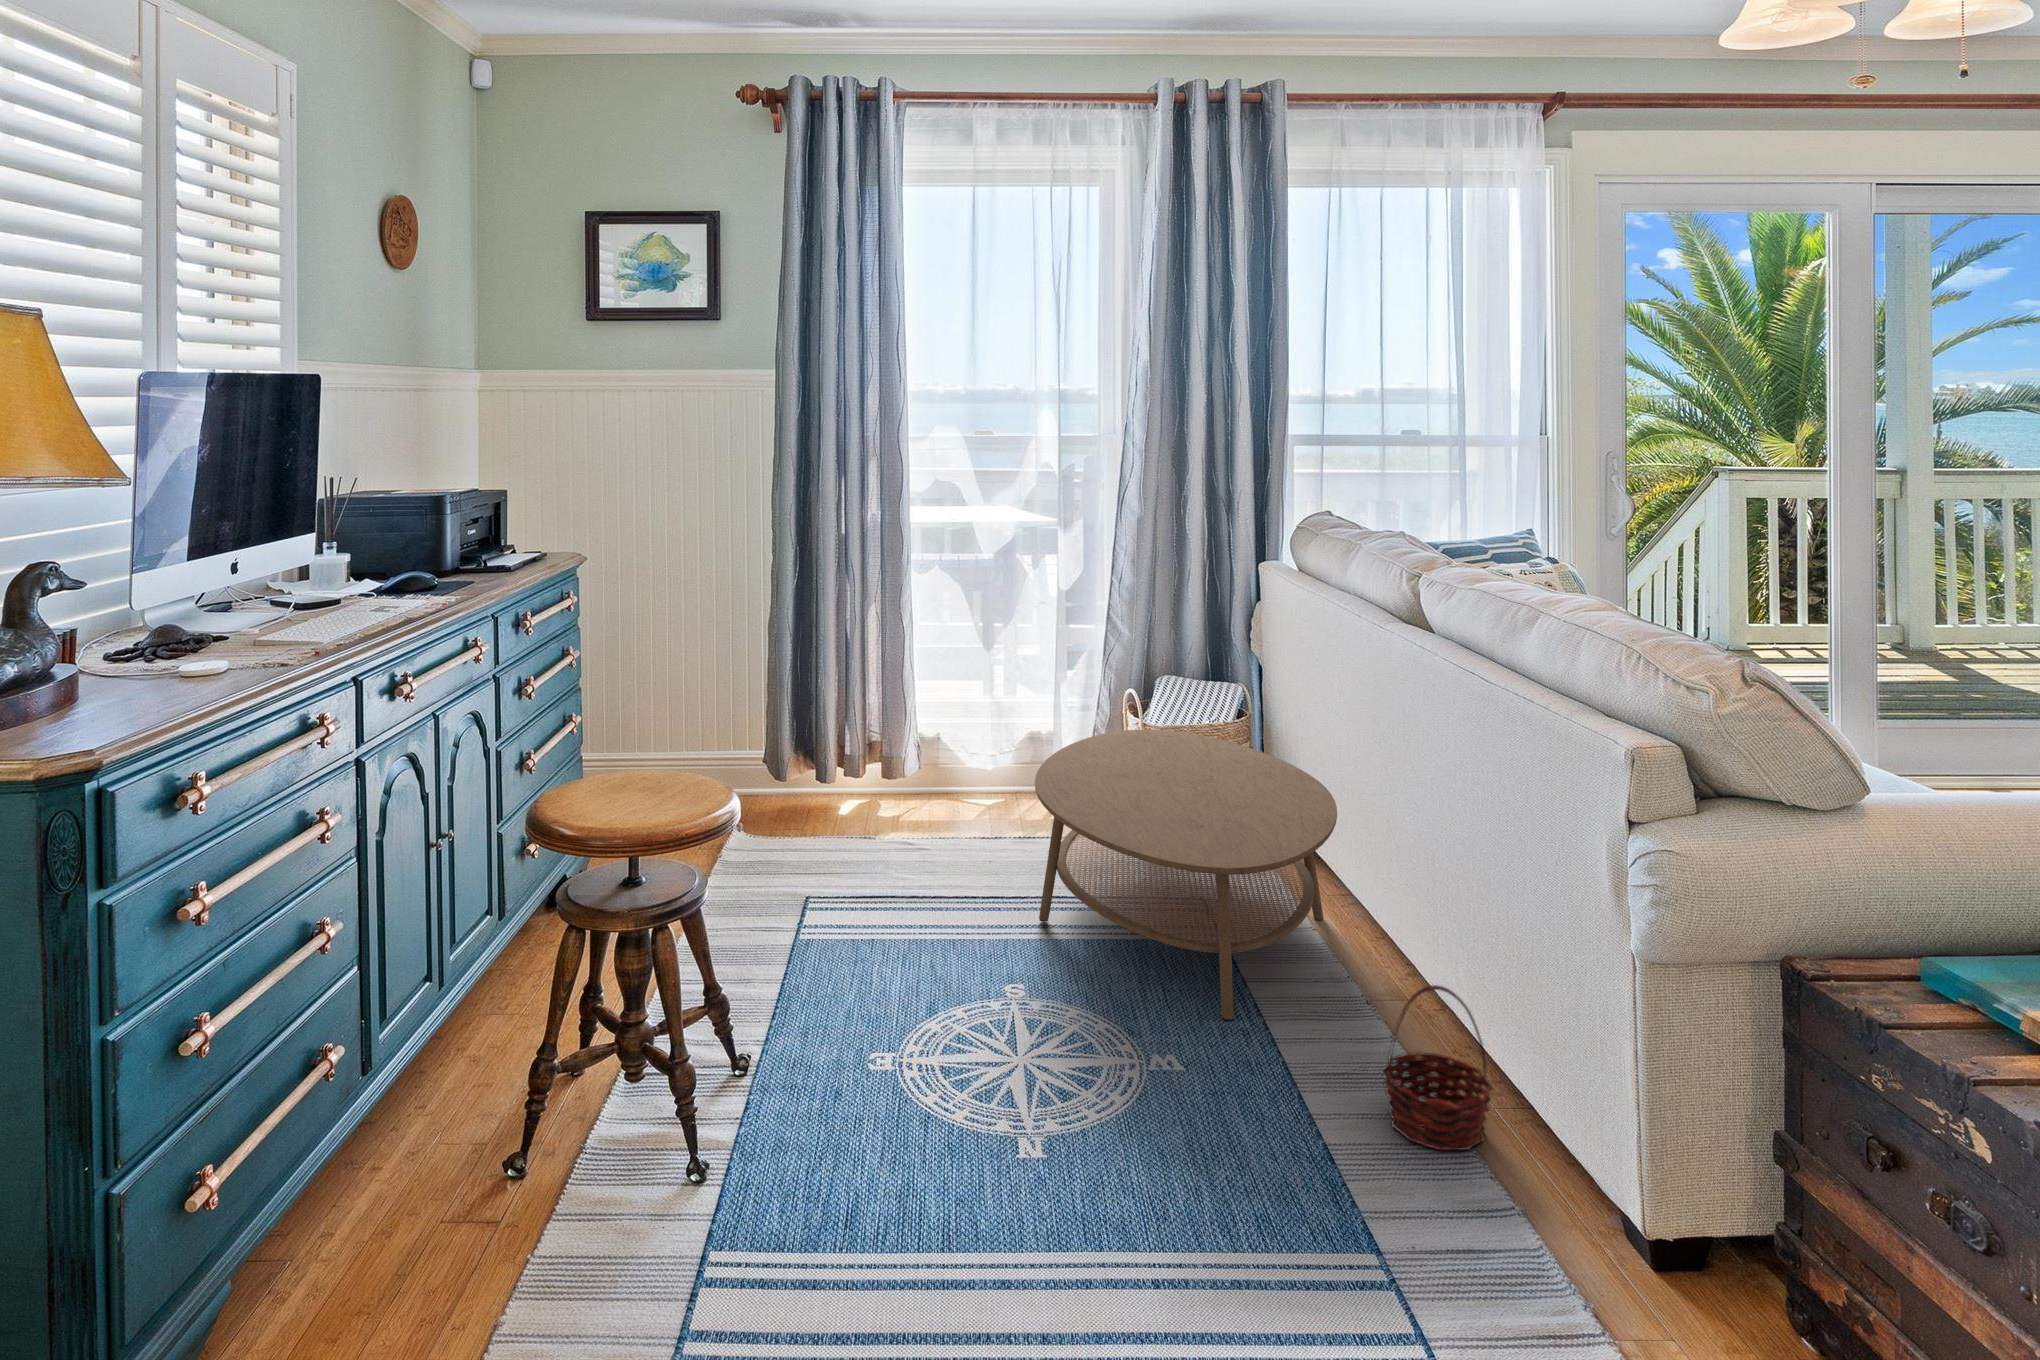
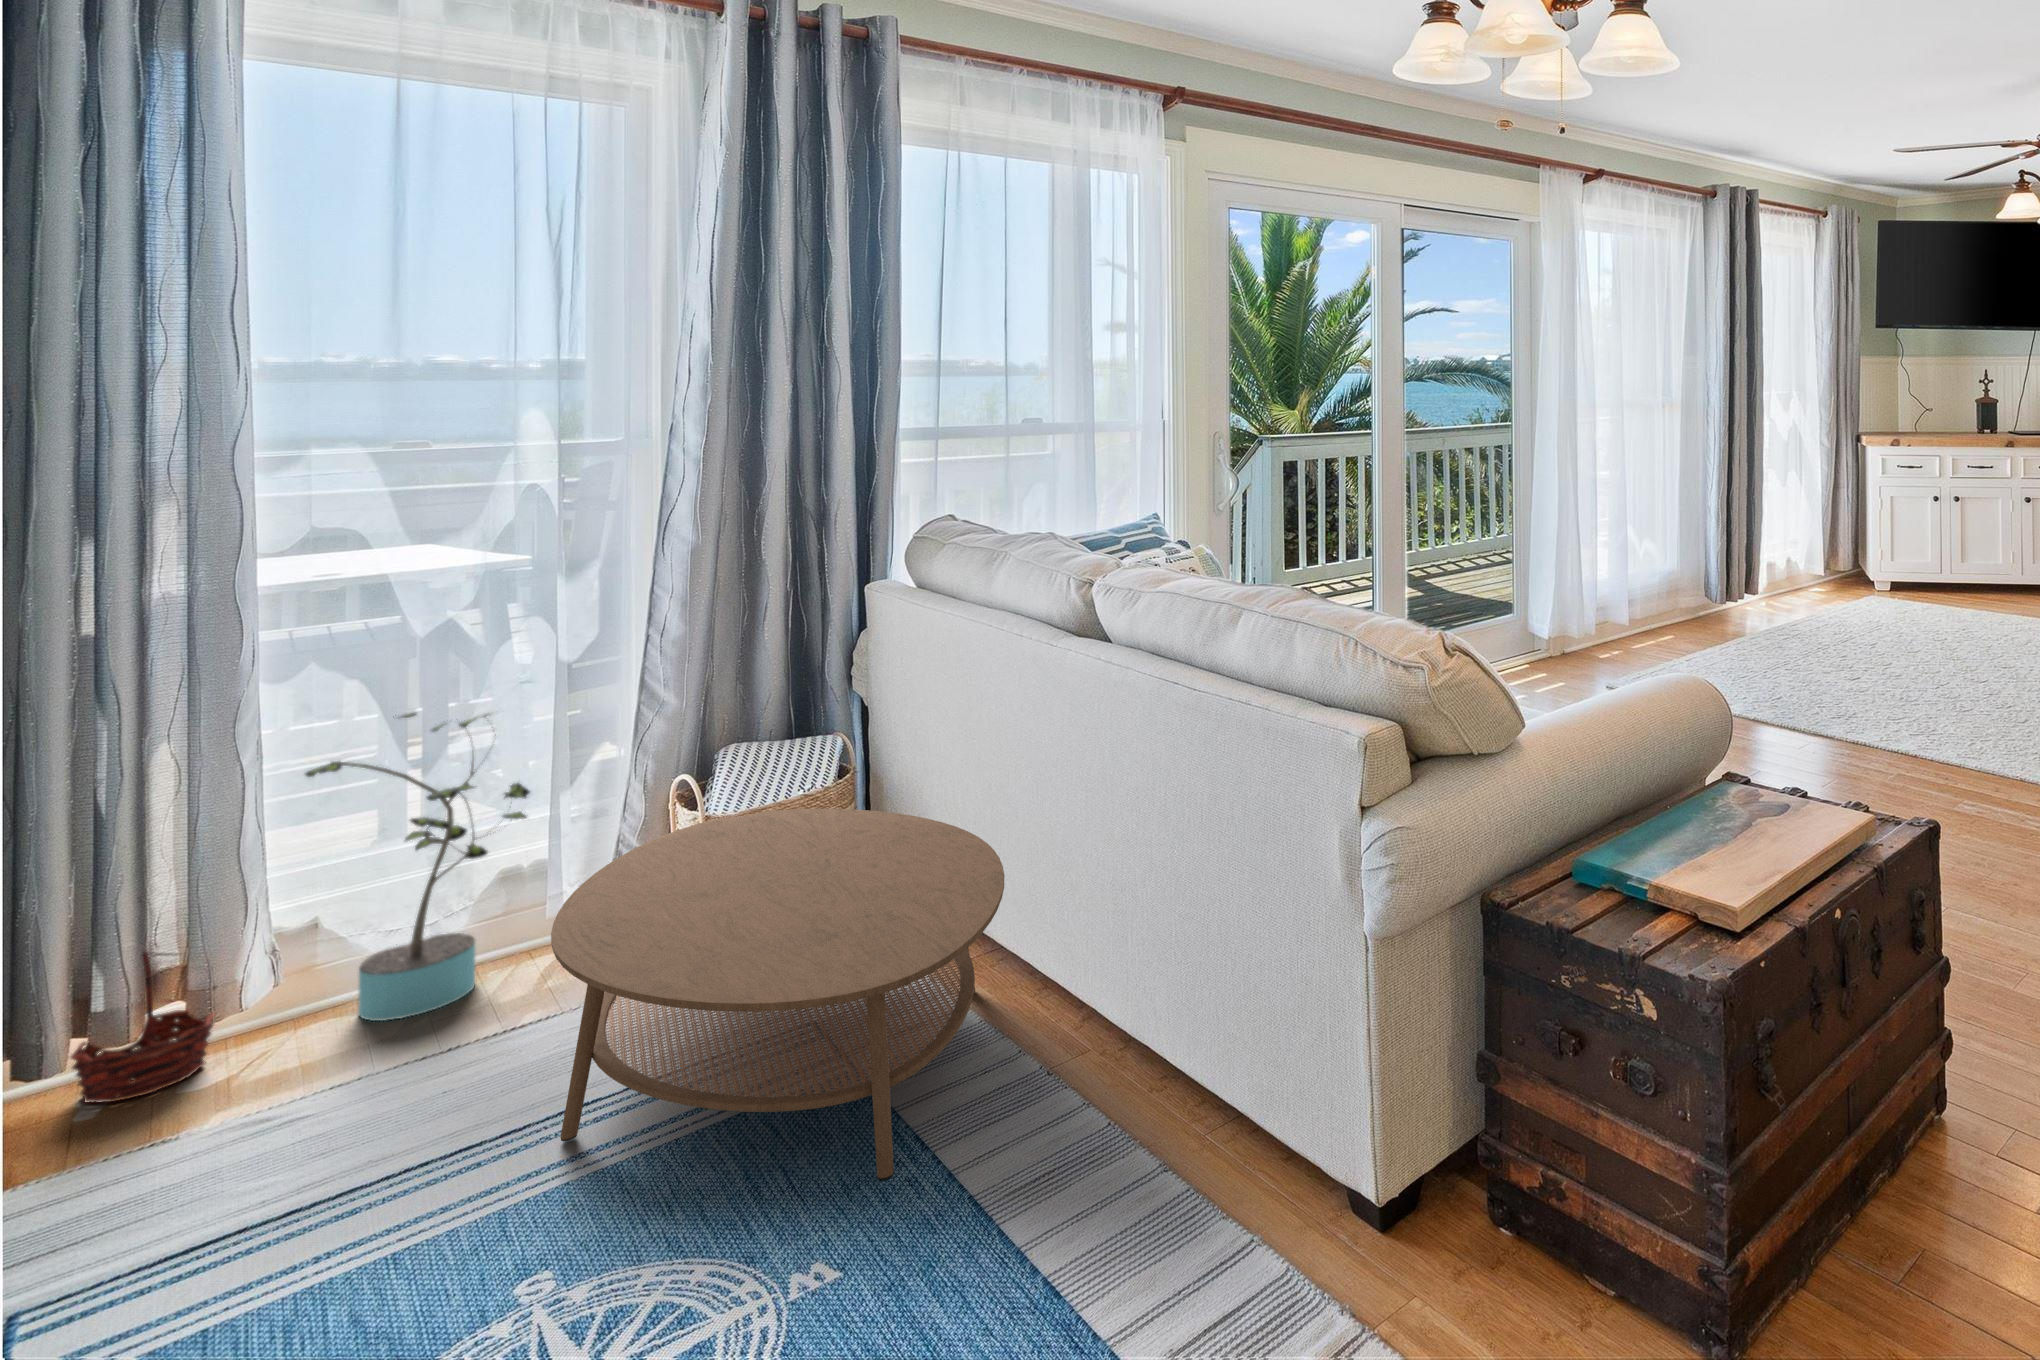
potted plant: none [920,610,1037,819] -> present [306,713,530,1021]
basket: present [1381,985,1493,1151] -> present [70,951,215,1103]

